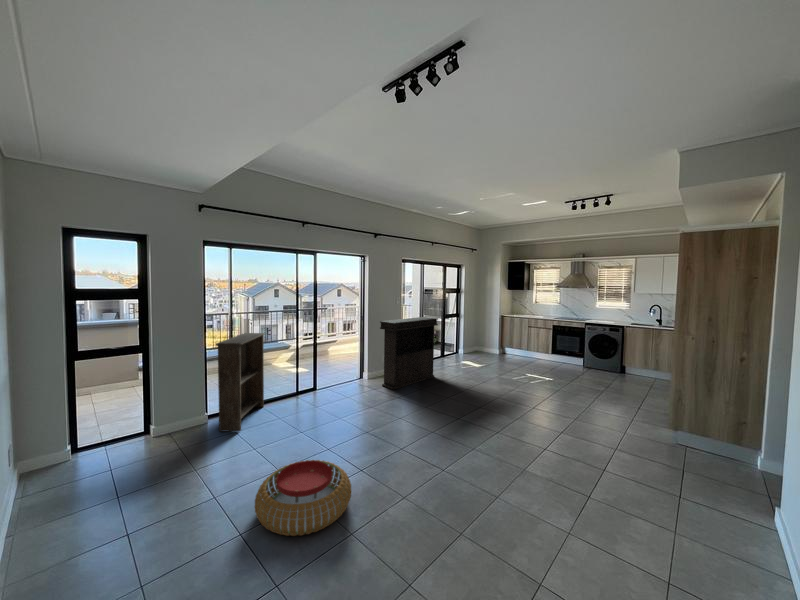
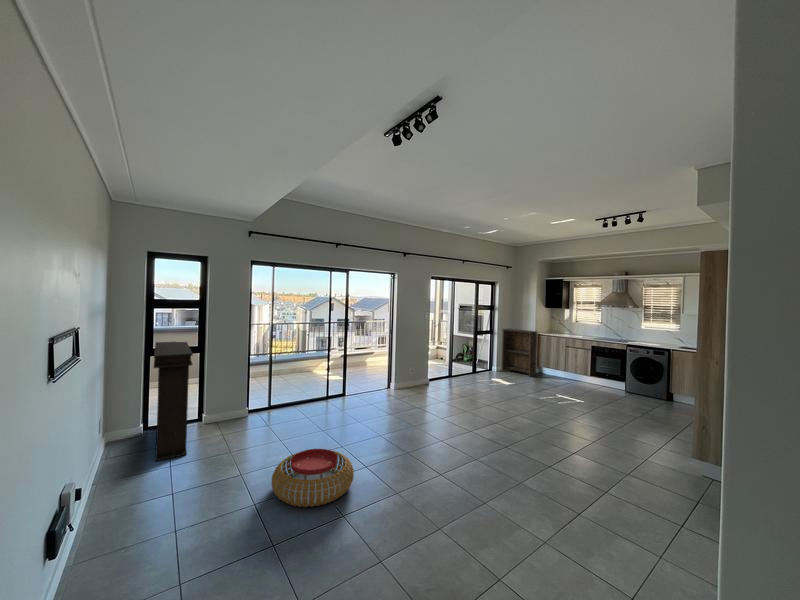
console table: present [380,317,438,390] -> present [154,342,193,461]
bookshelf: present [216,333,265,432] -> present [502,329,537,377]

